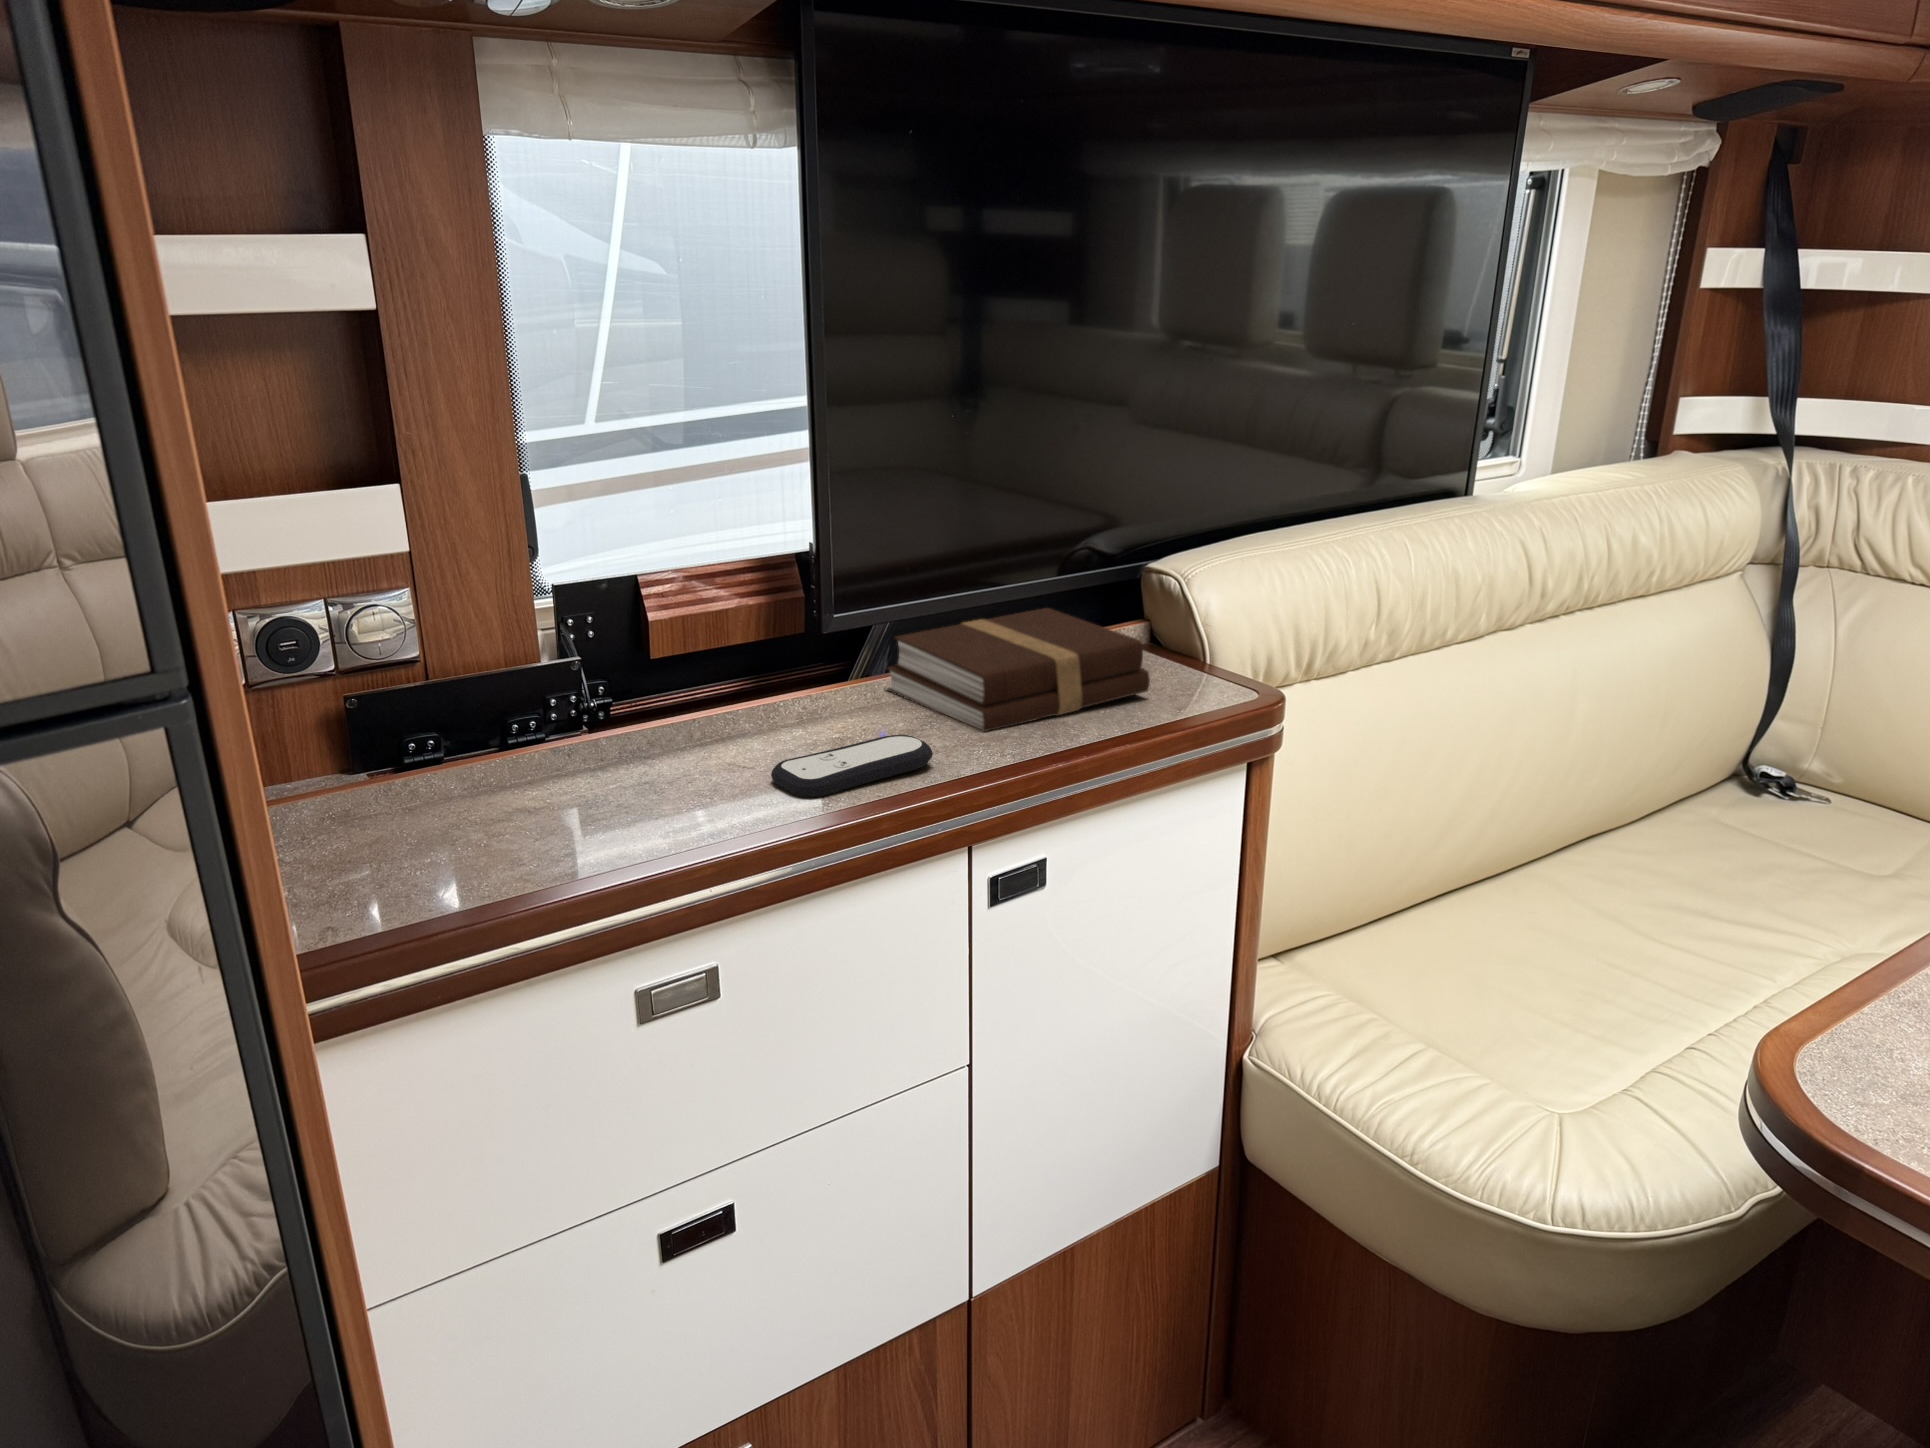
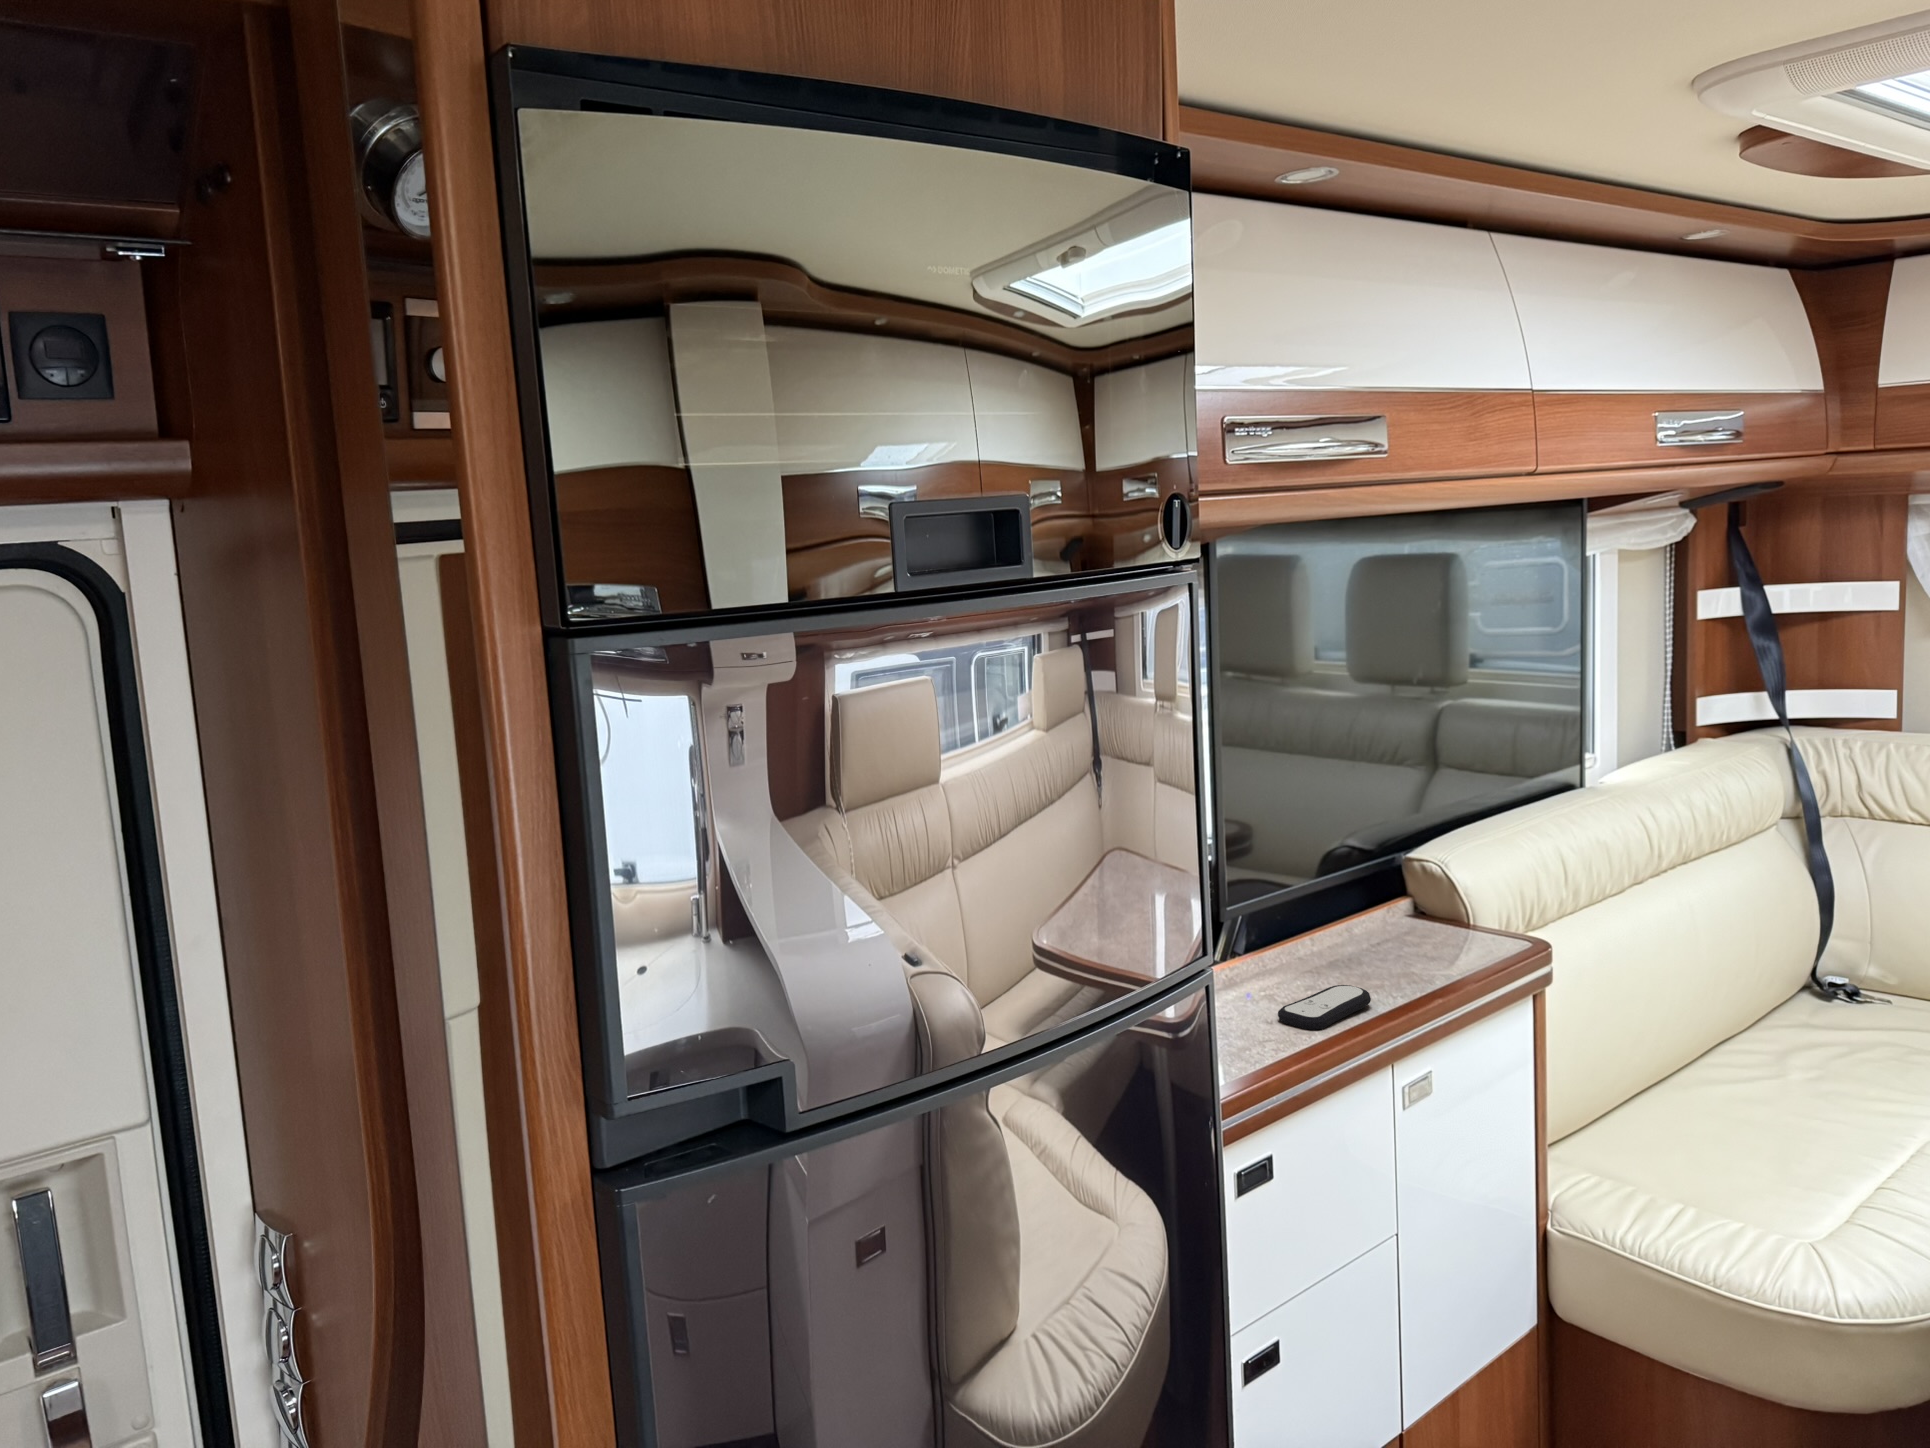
book: present [886,608,1150,732] -> none [1272,891,1458,982]

